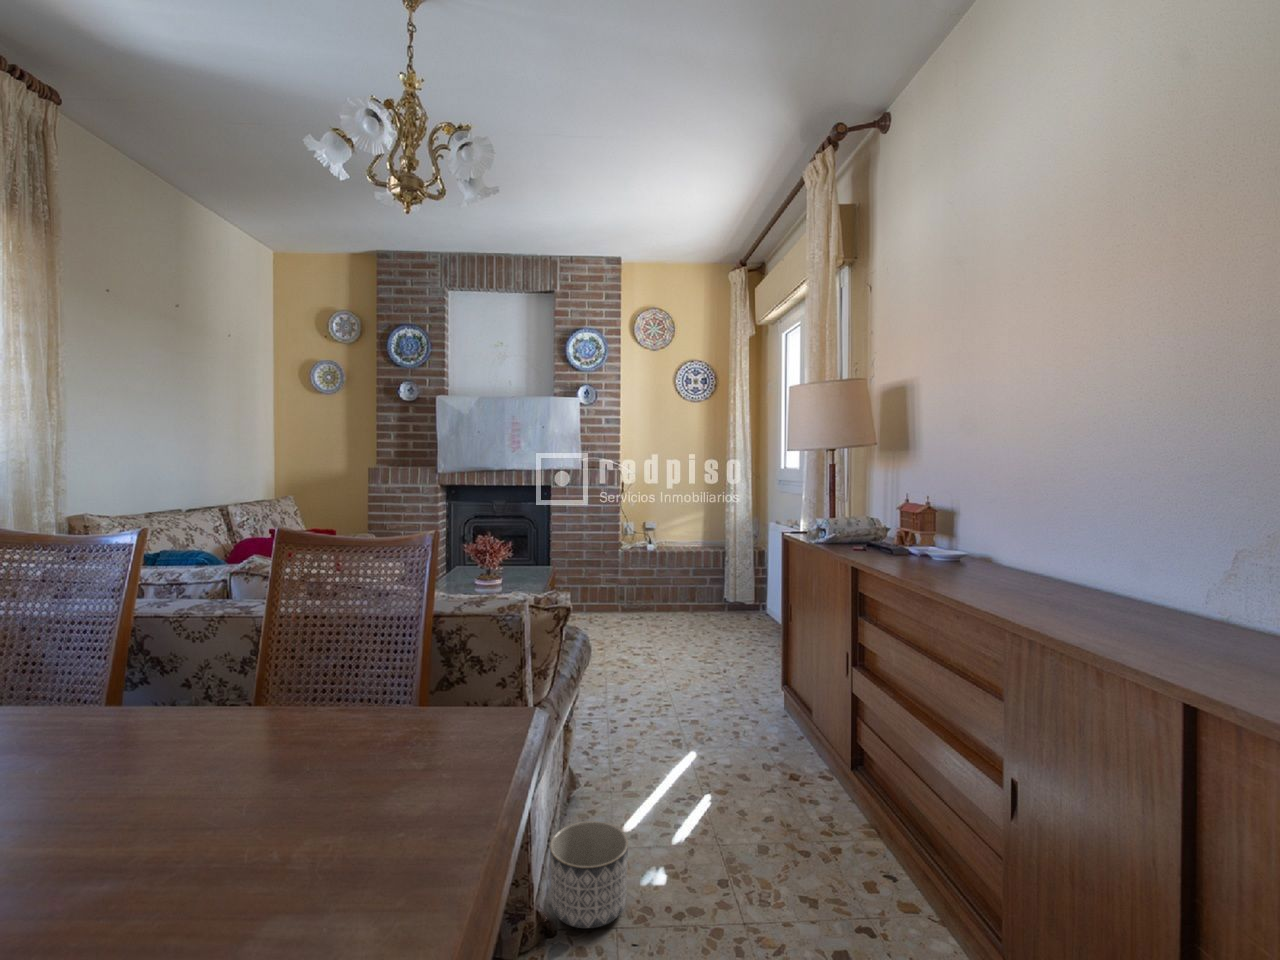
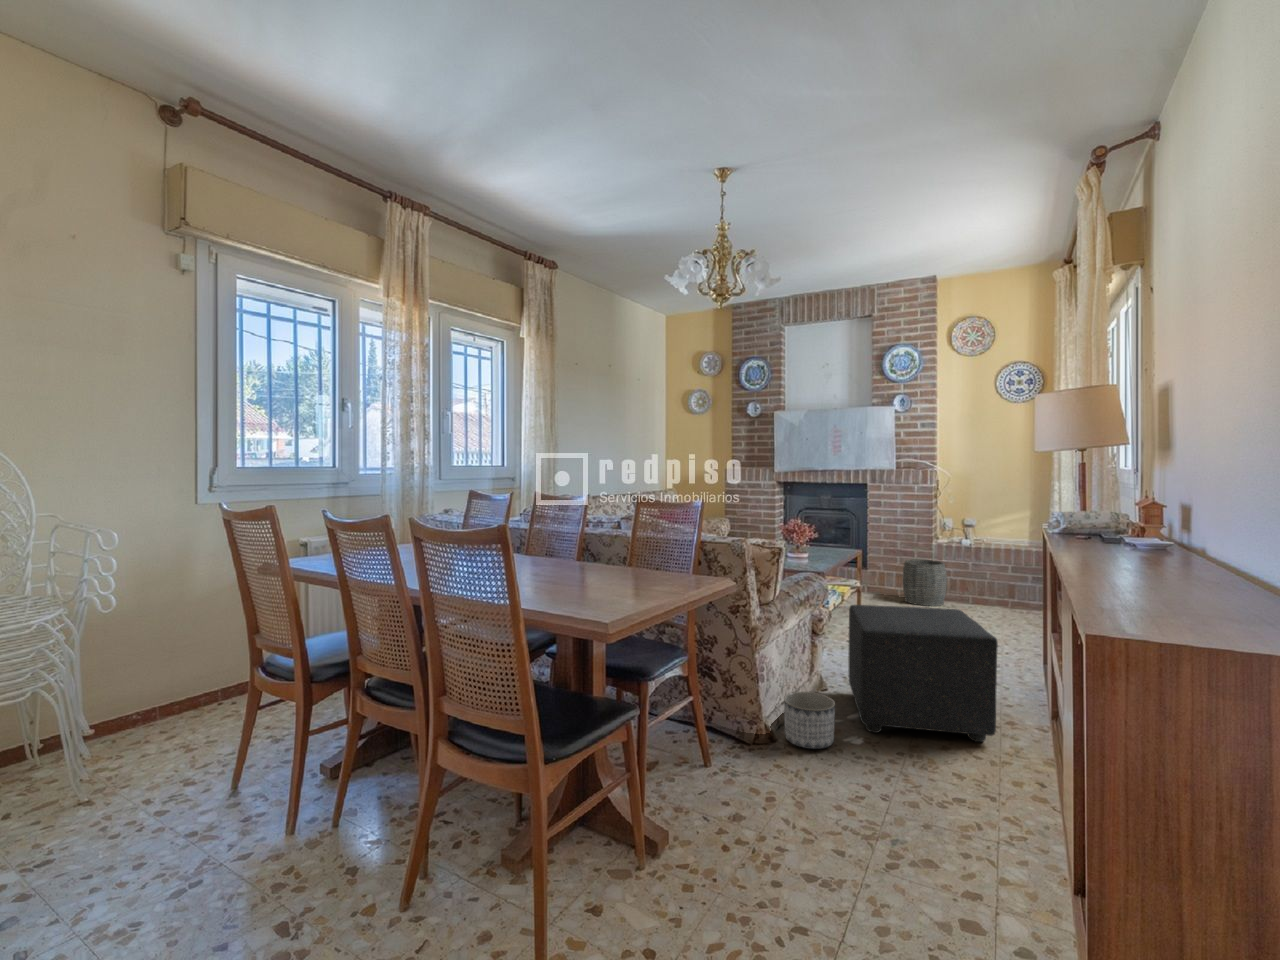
woven basket: none [593,570,638,622] -> present [902,560,947,606]
ottoman: none [600,647,803,853] -> present [849,605,998,742]

